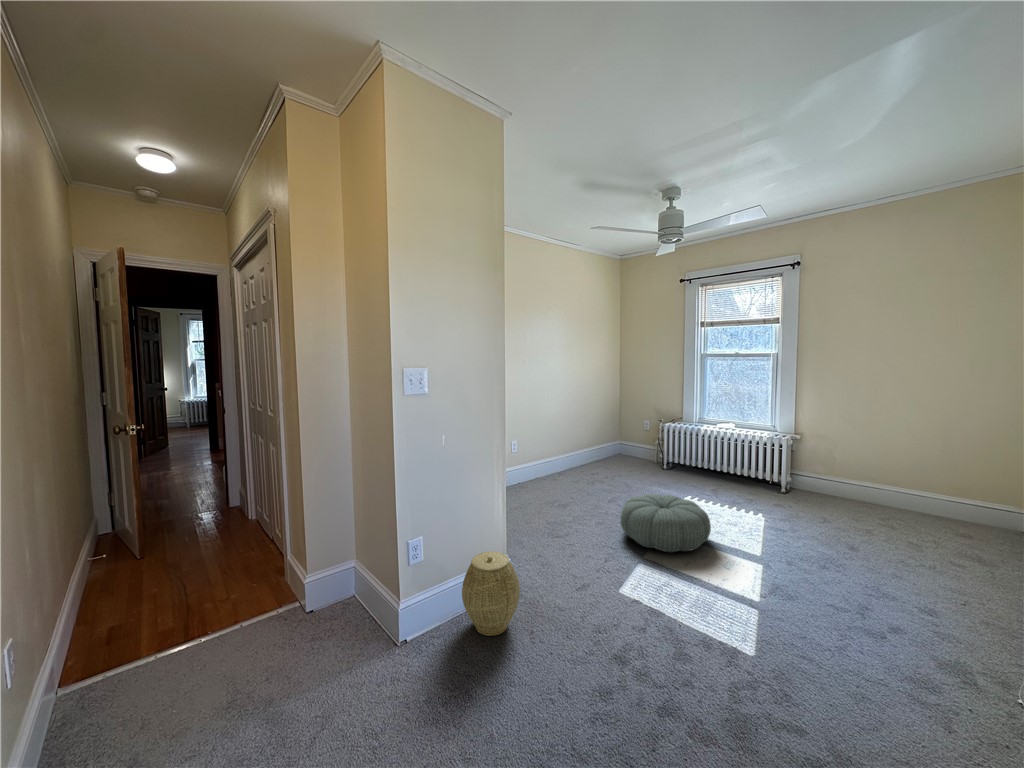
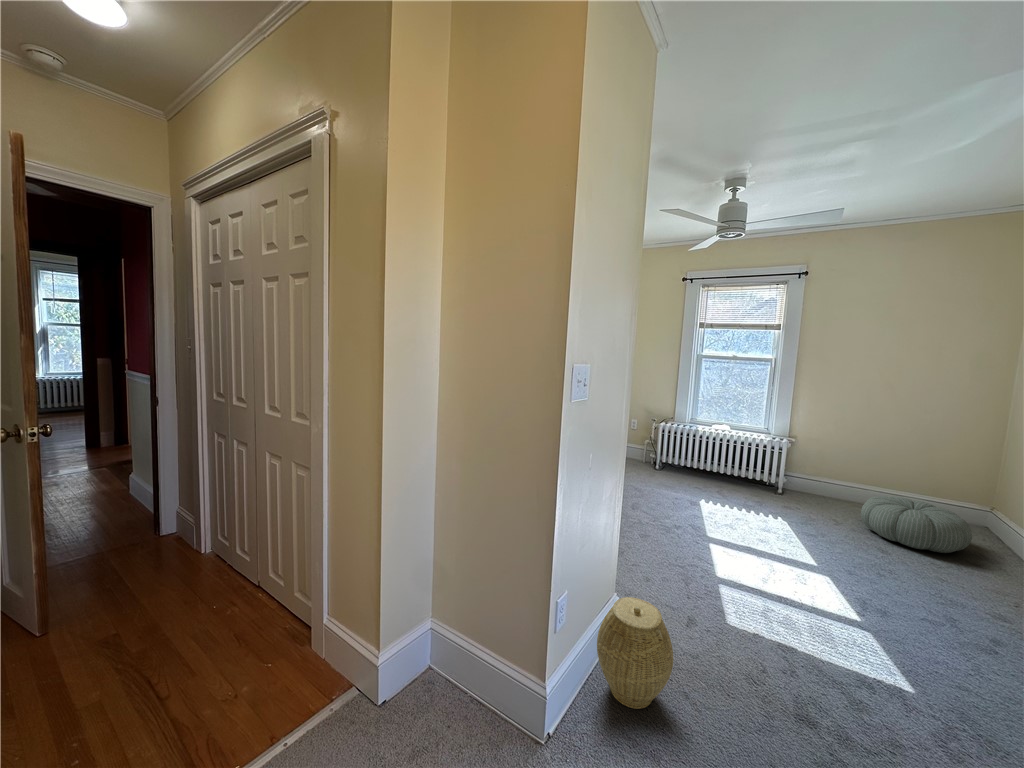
pouf: present [621,494,711,552] -> present [861,496,972,553]

